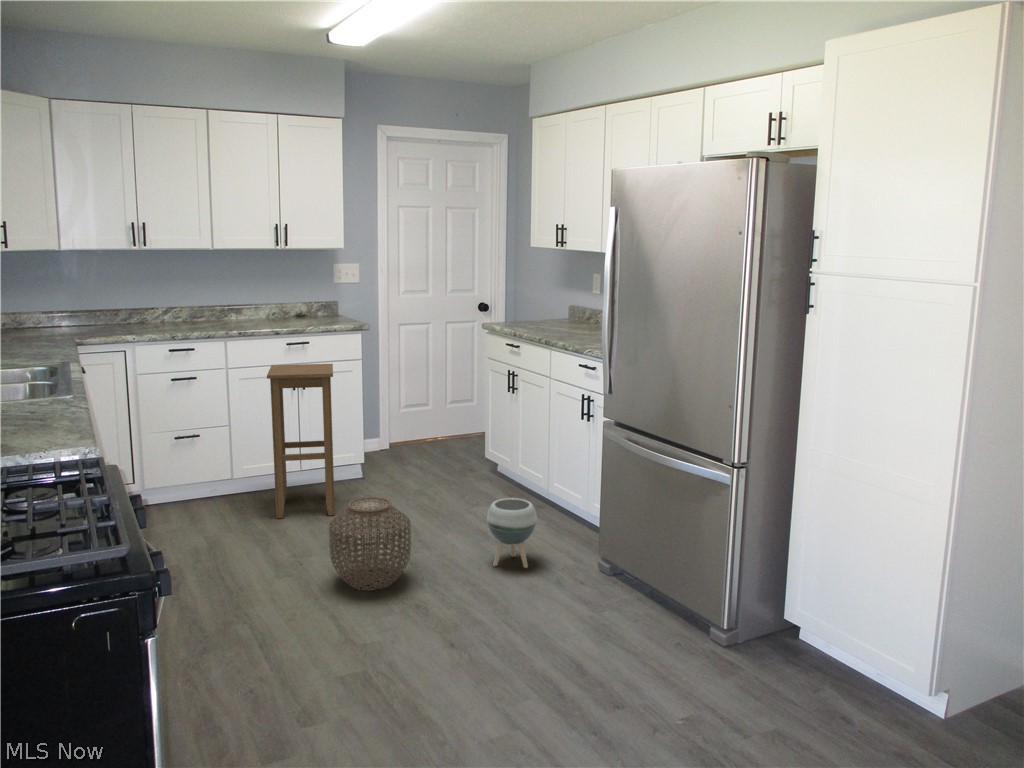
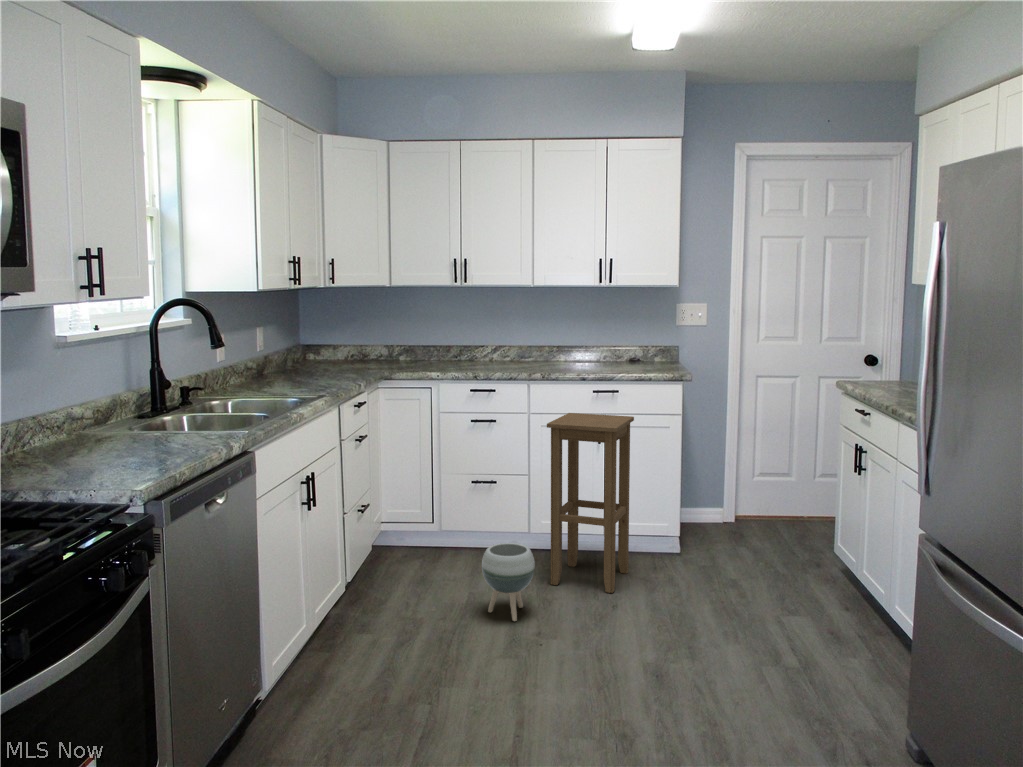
woven basket: present [329,497,411,591] -> none [540,584,640,704]
planter: present [487,498,537,568] -> present [482,543,535,621]

